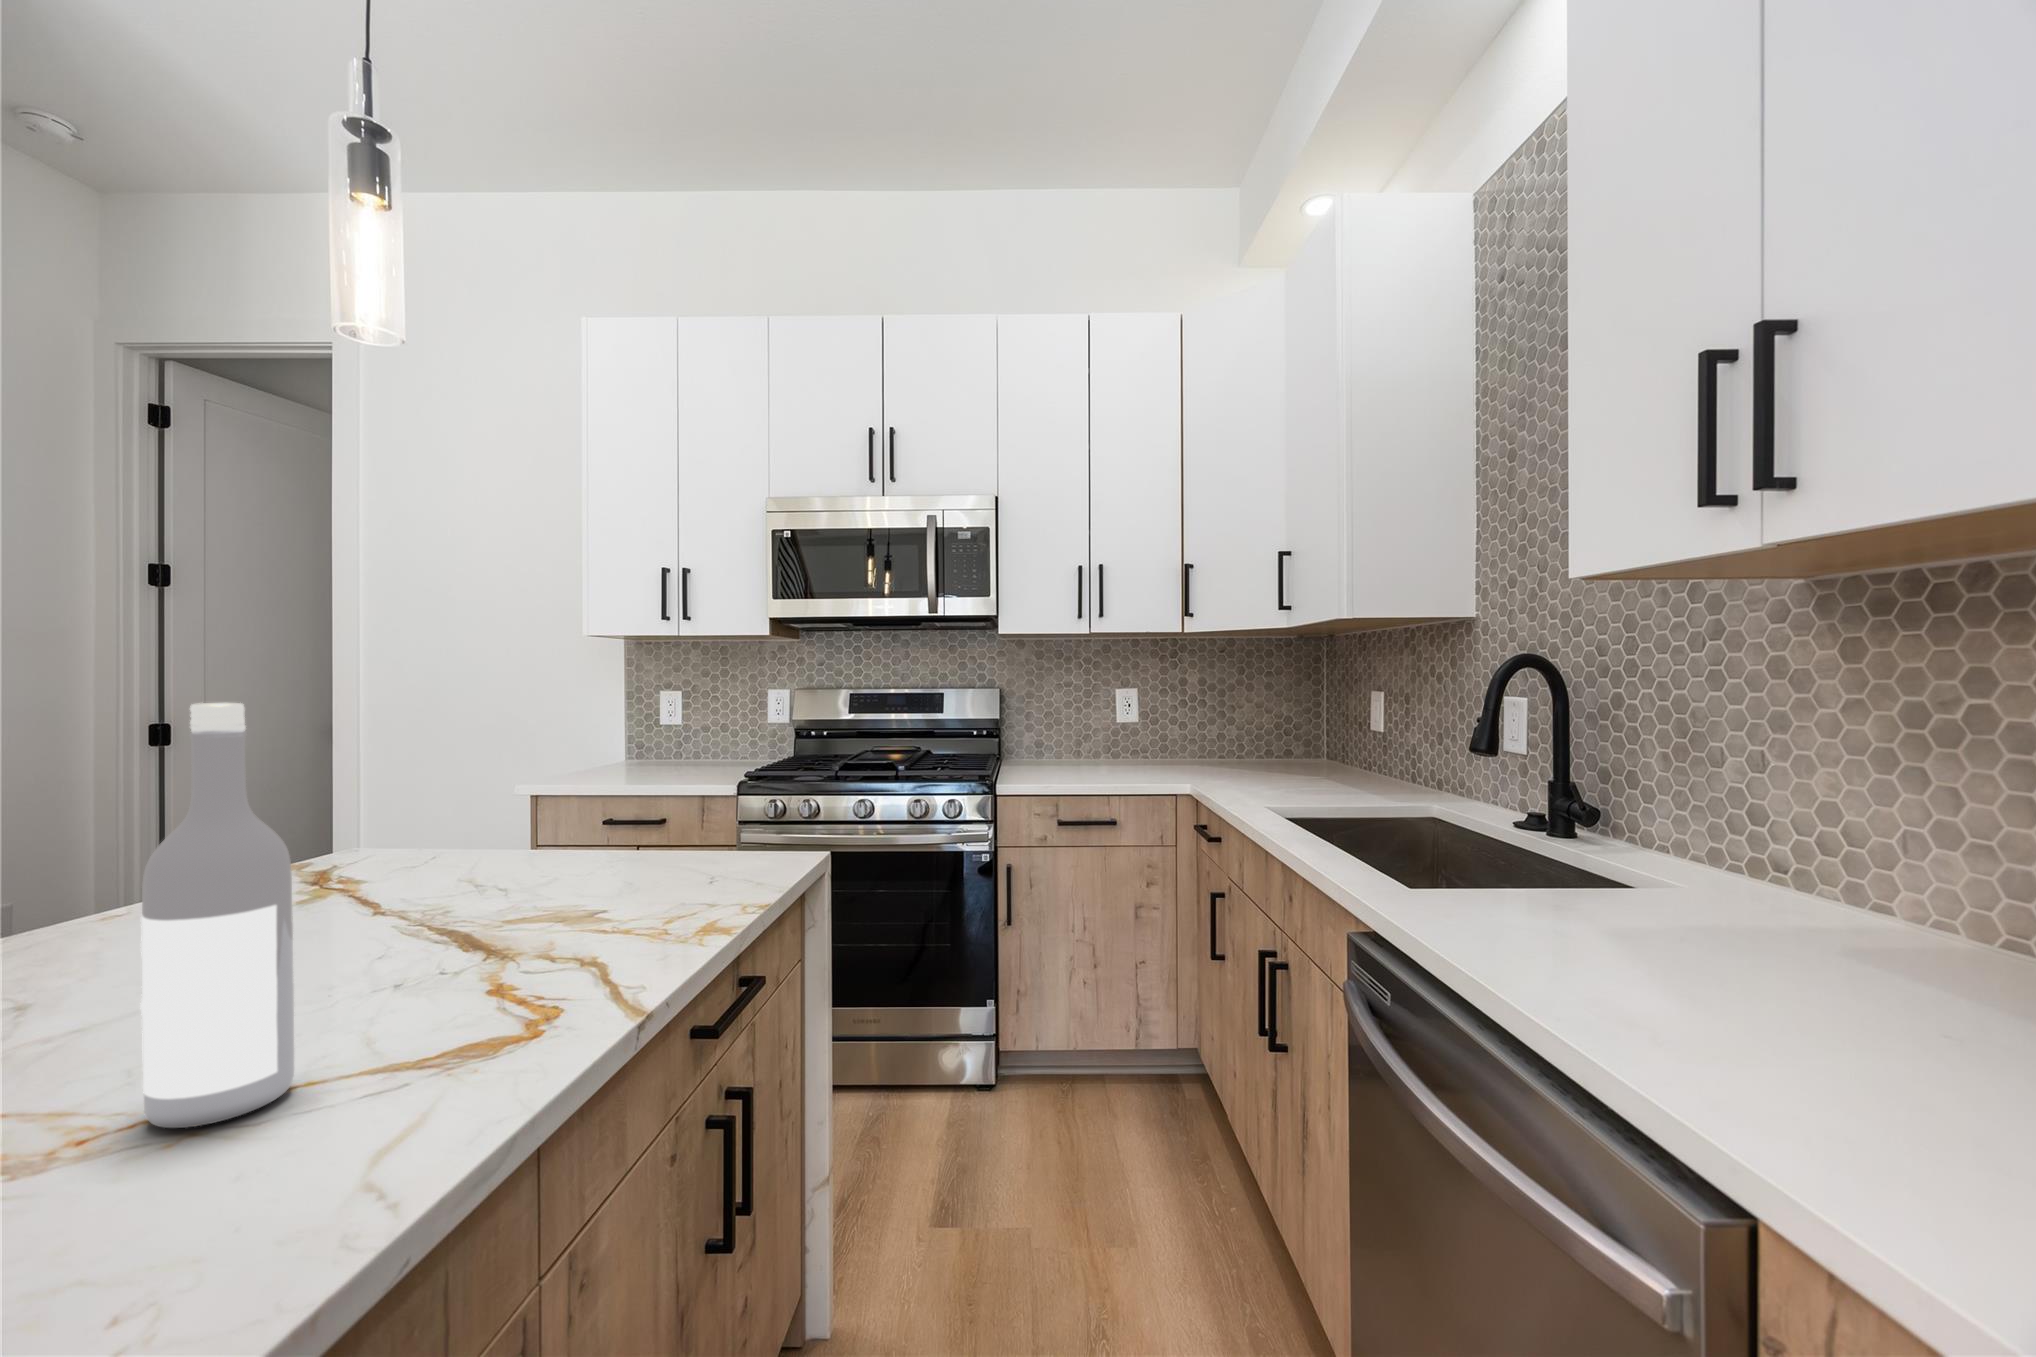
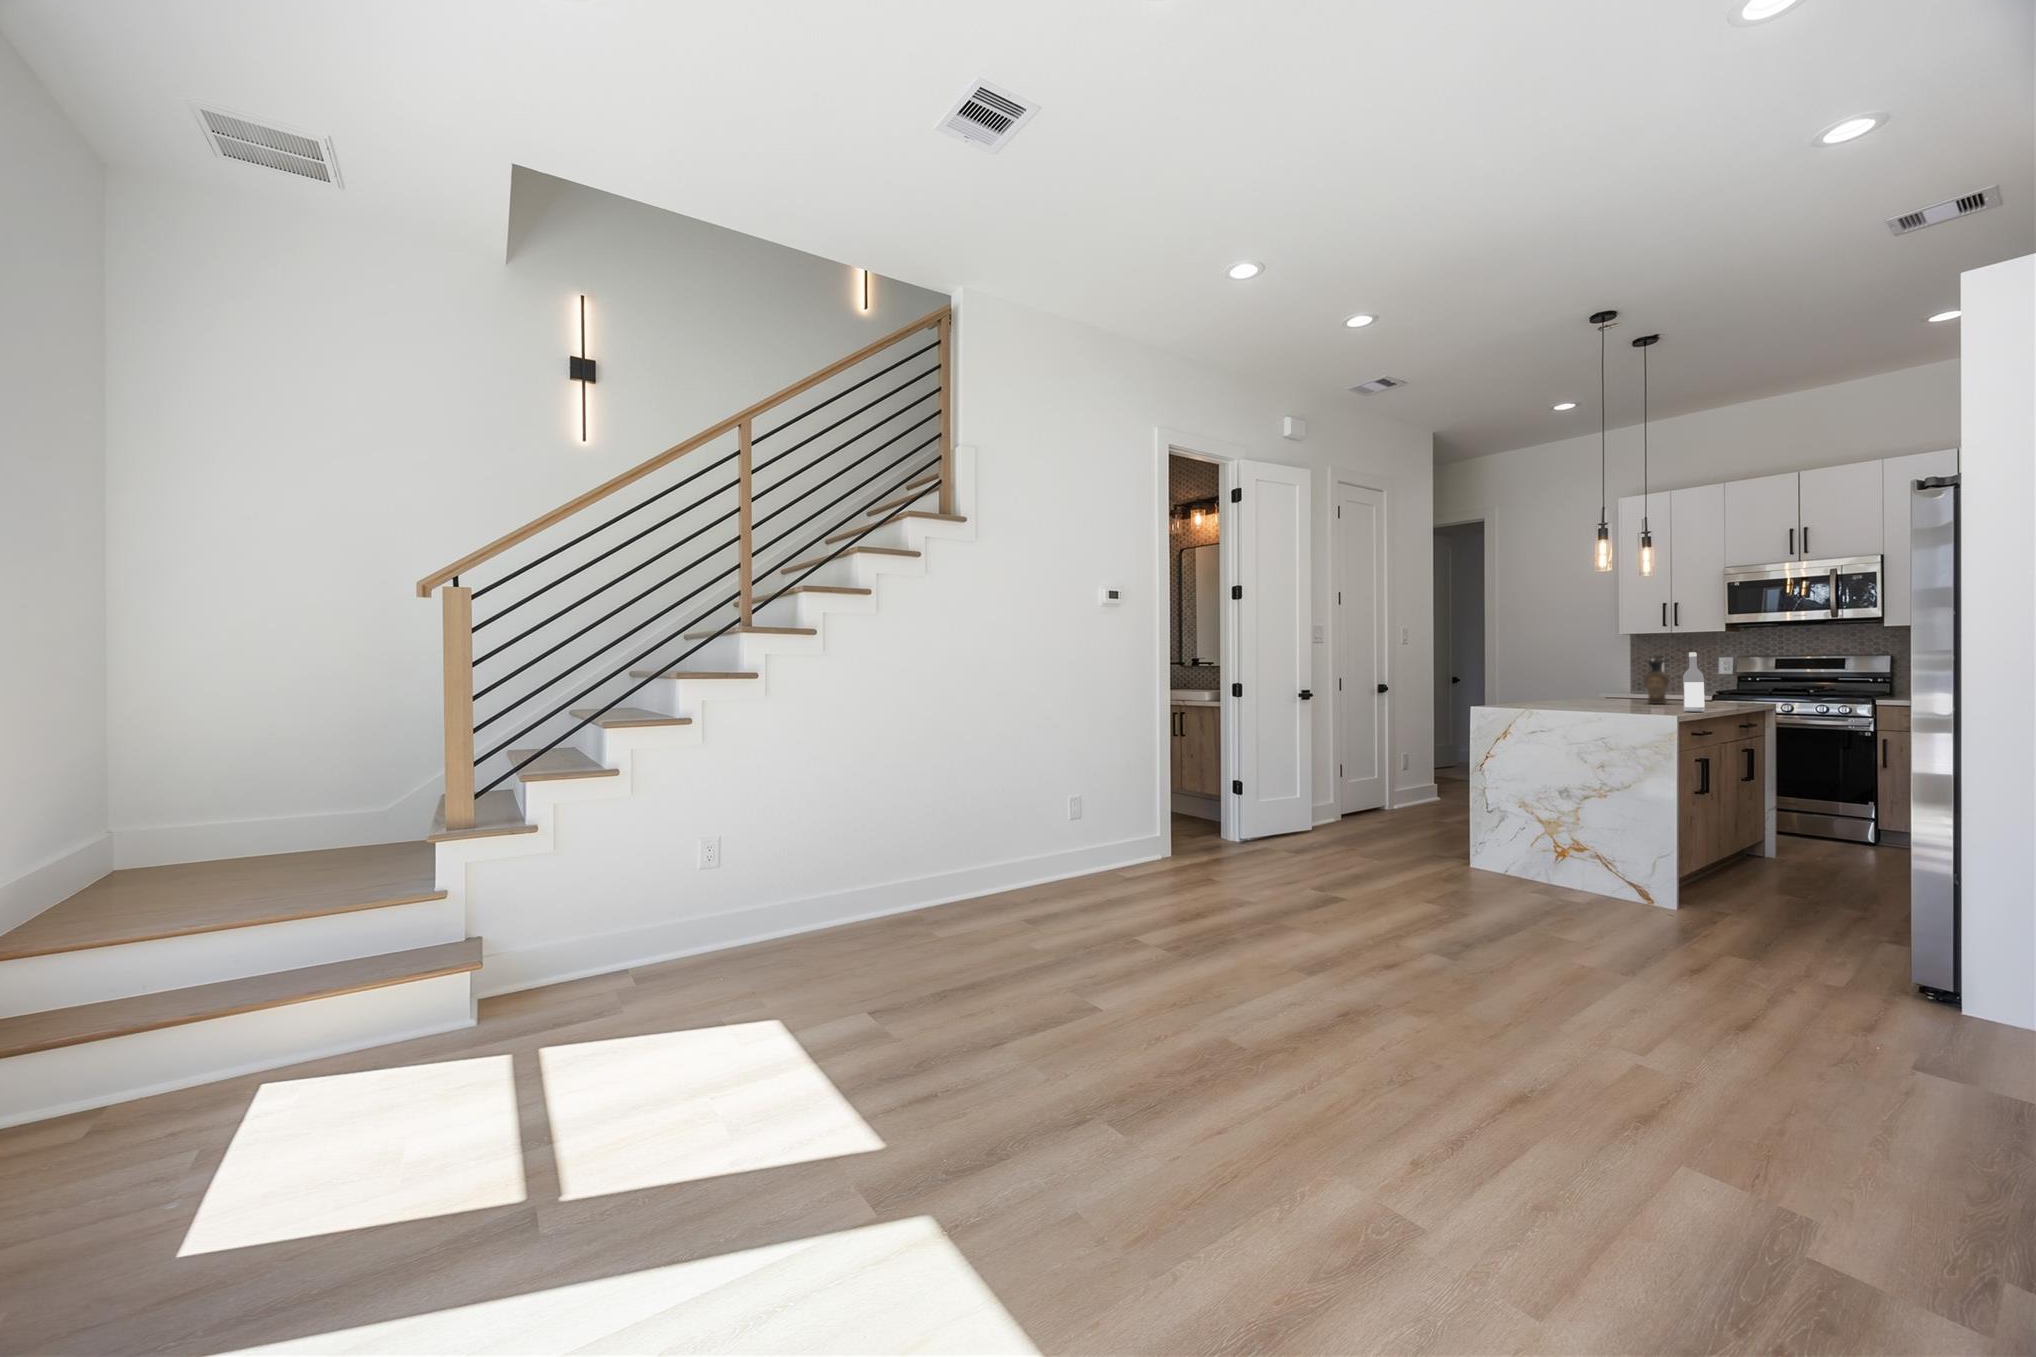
ceramic pitcher: none [405,685,496,874] -> present [1643,653,1669,704]

